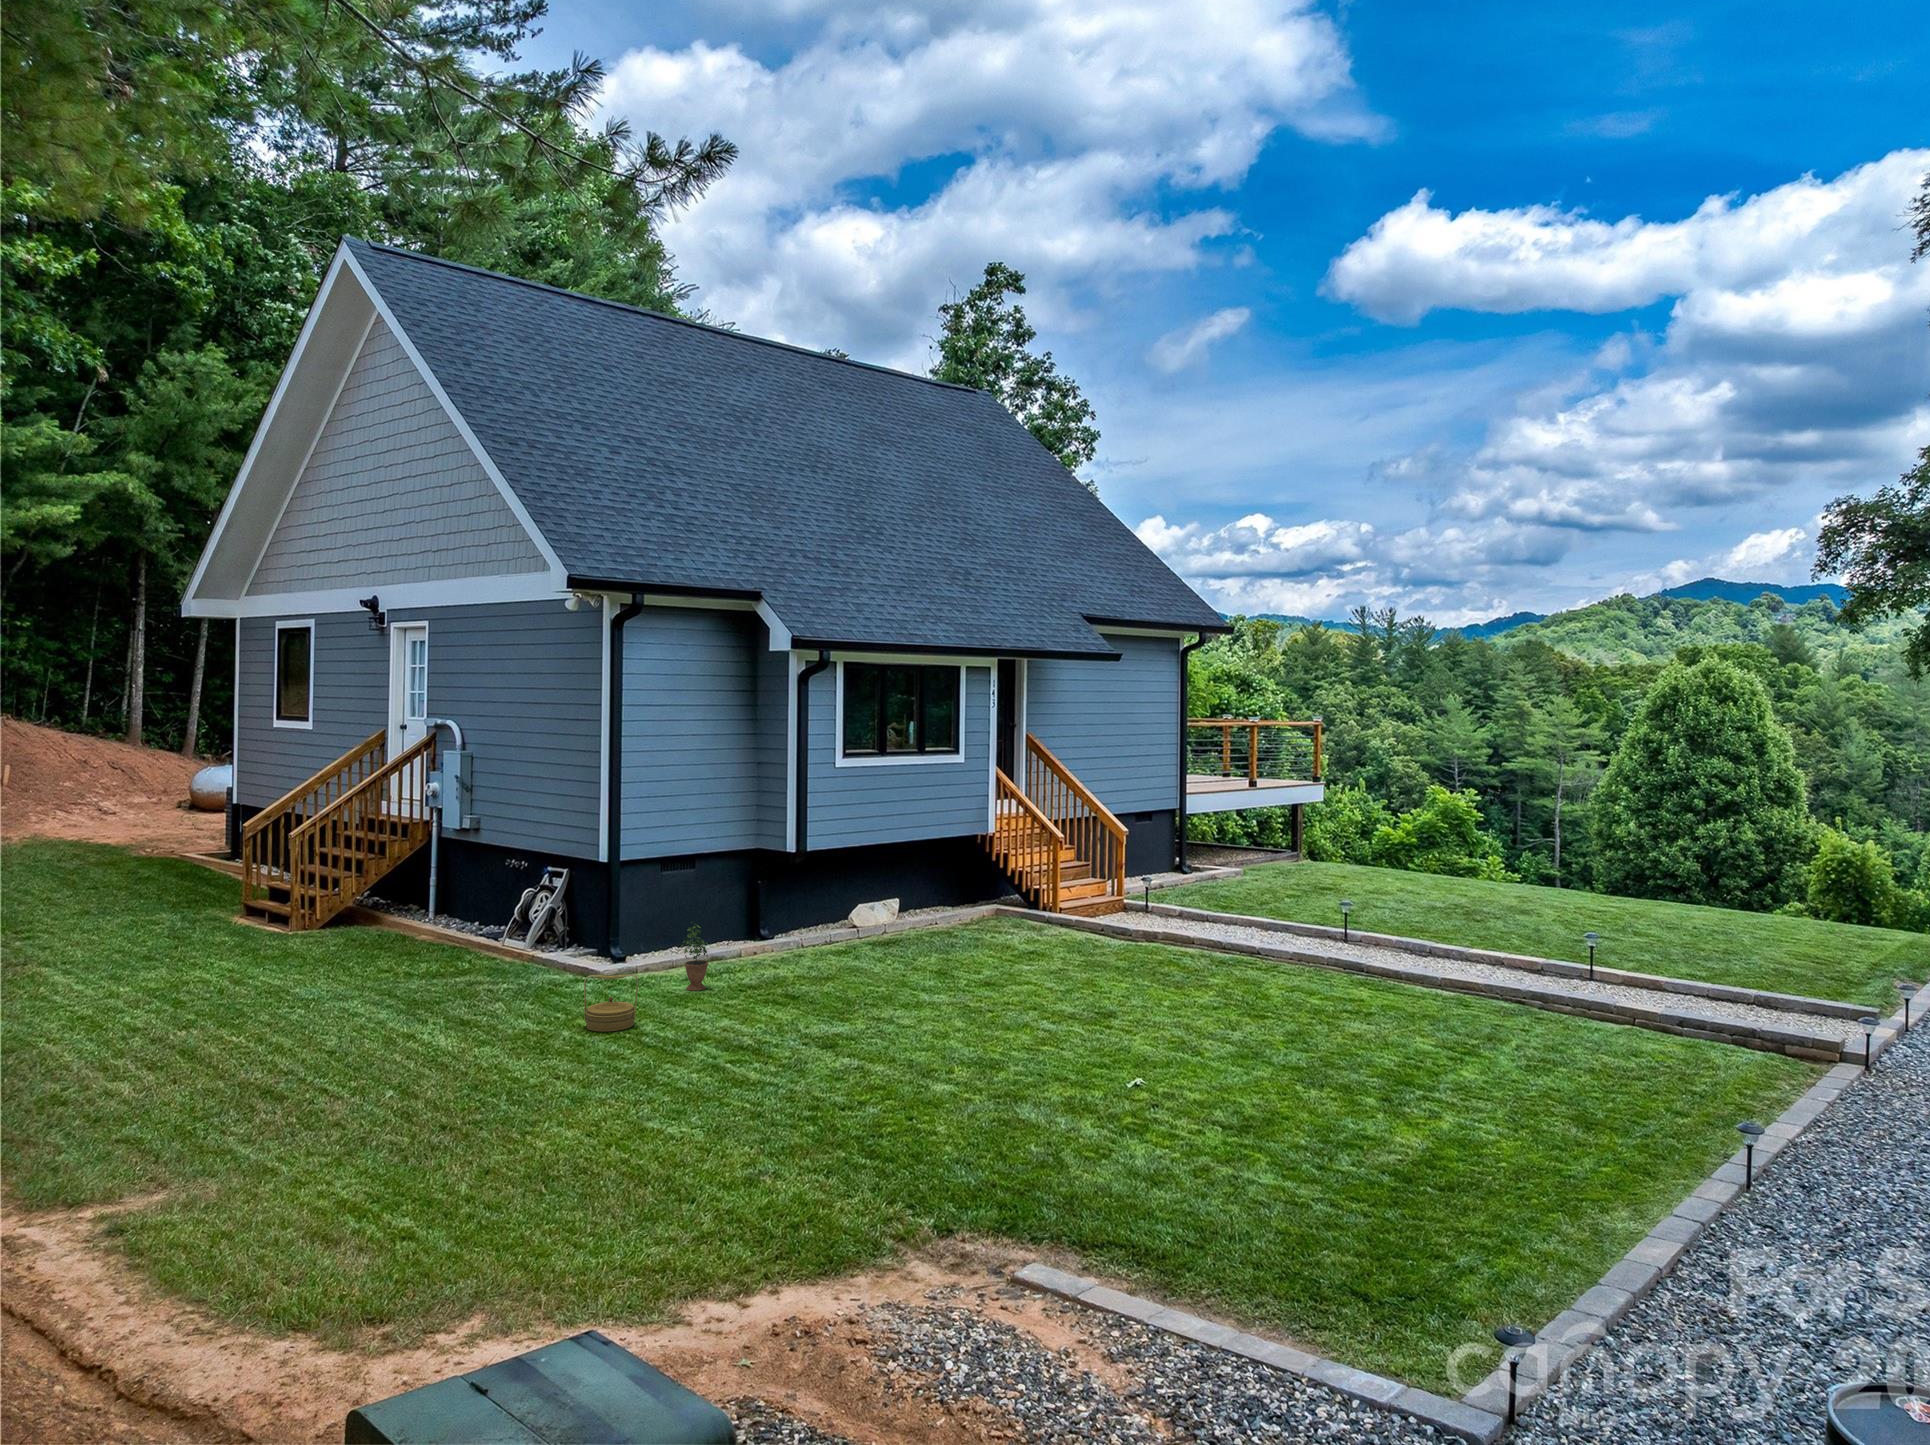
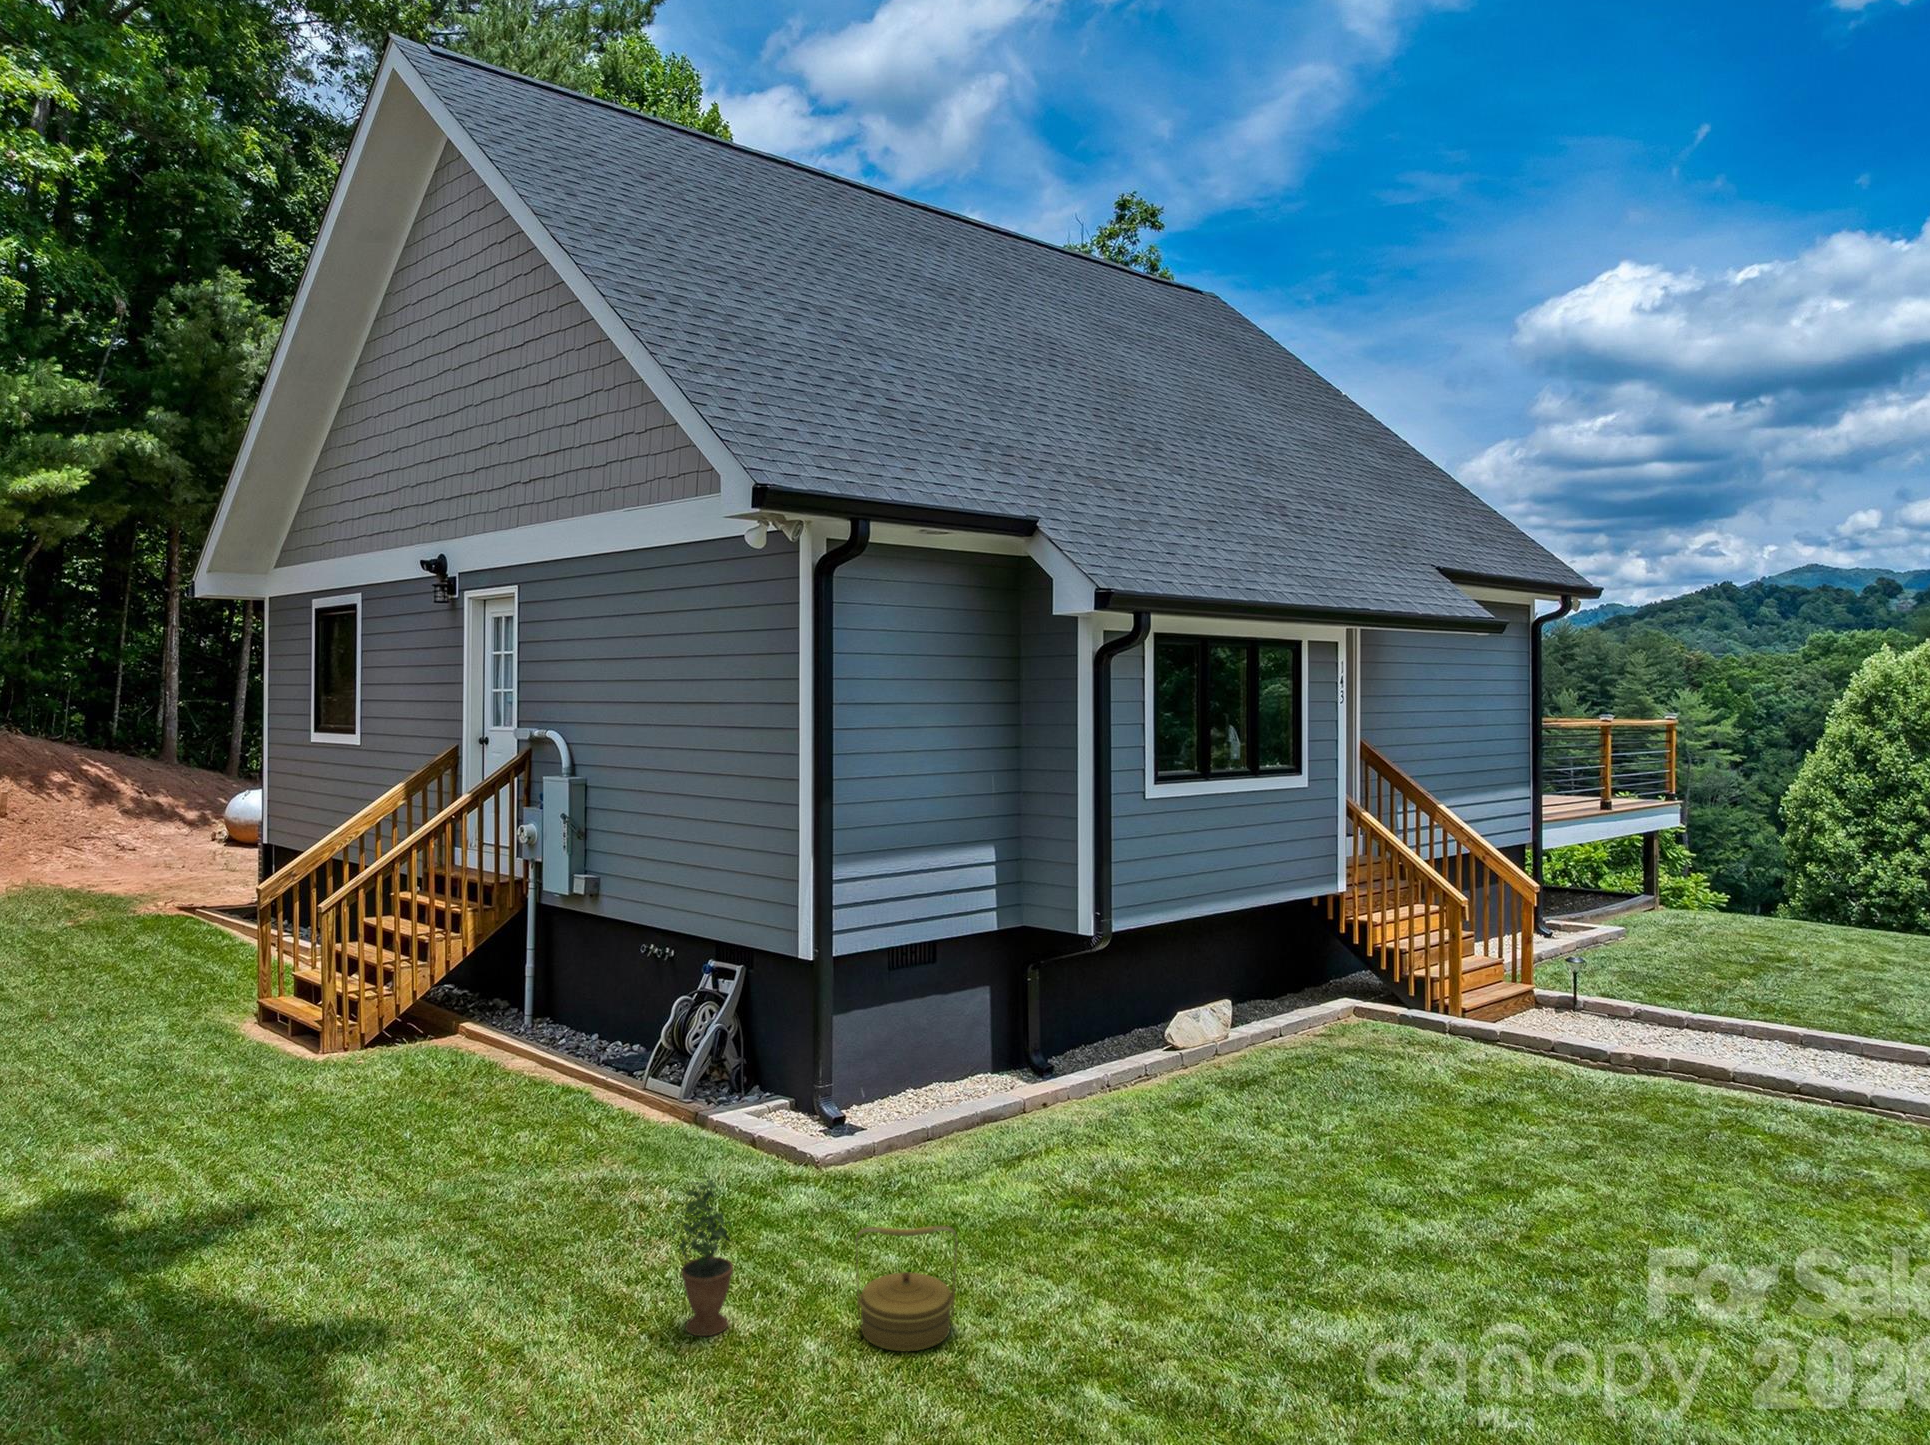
potted plant: present [681,923,708,991] -> present [673,1175,733,1336]

